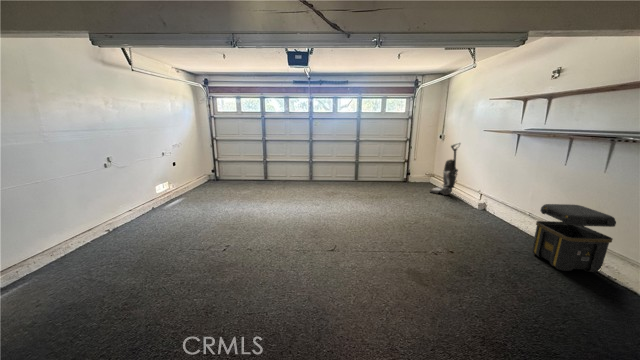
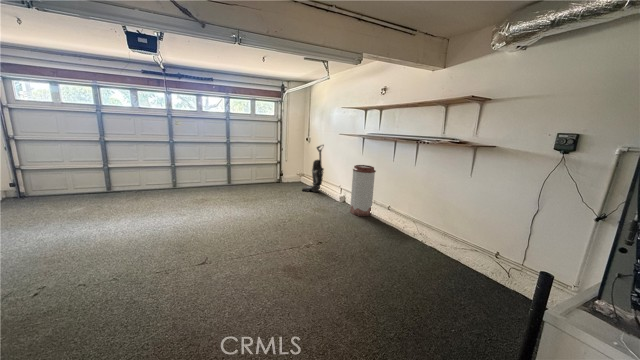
trash can: none [491,168,537,234] -> present [350,165,376,216]
toolbox: present [532,204,616,272] -> none [376,189,417,235]

